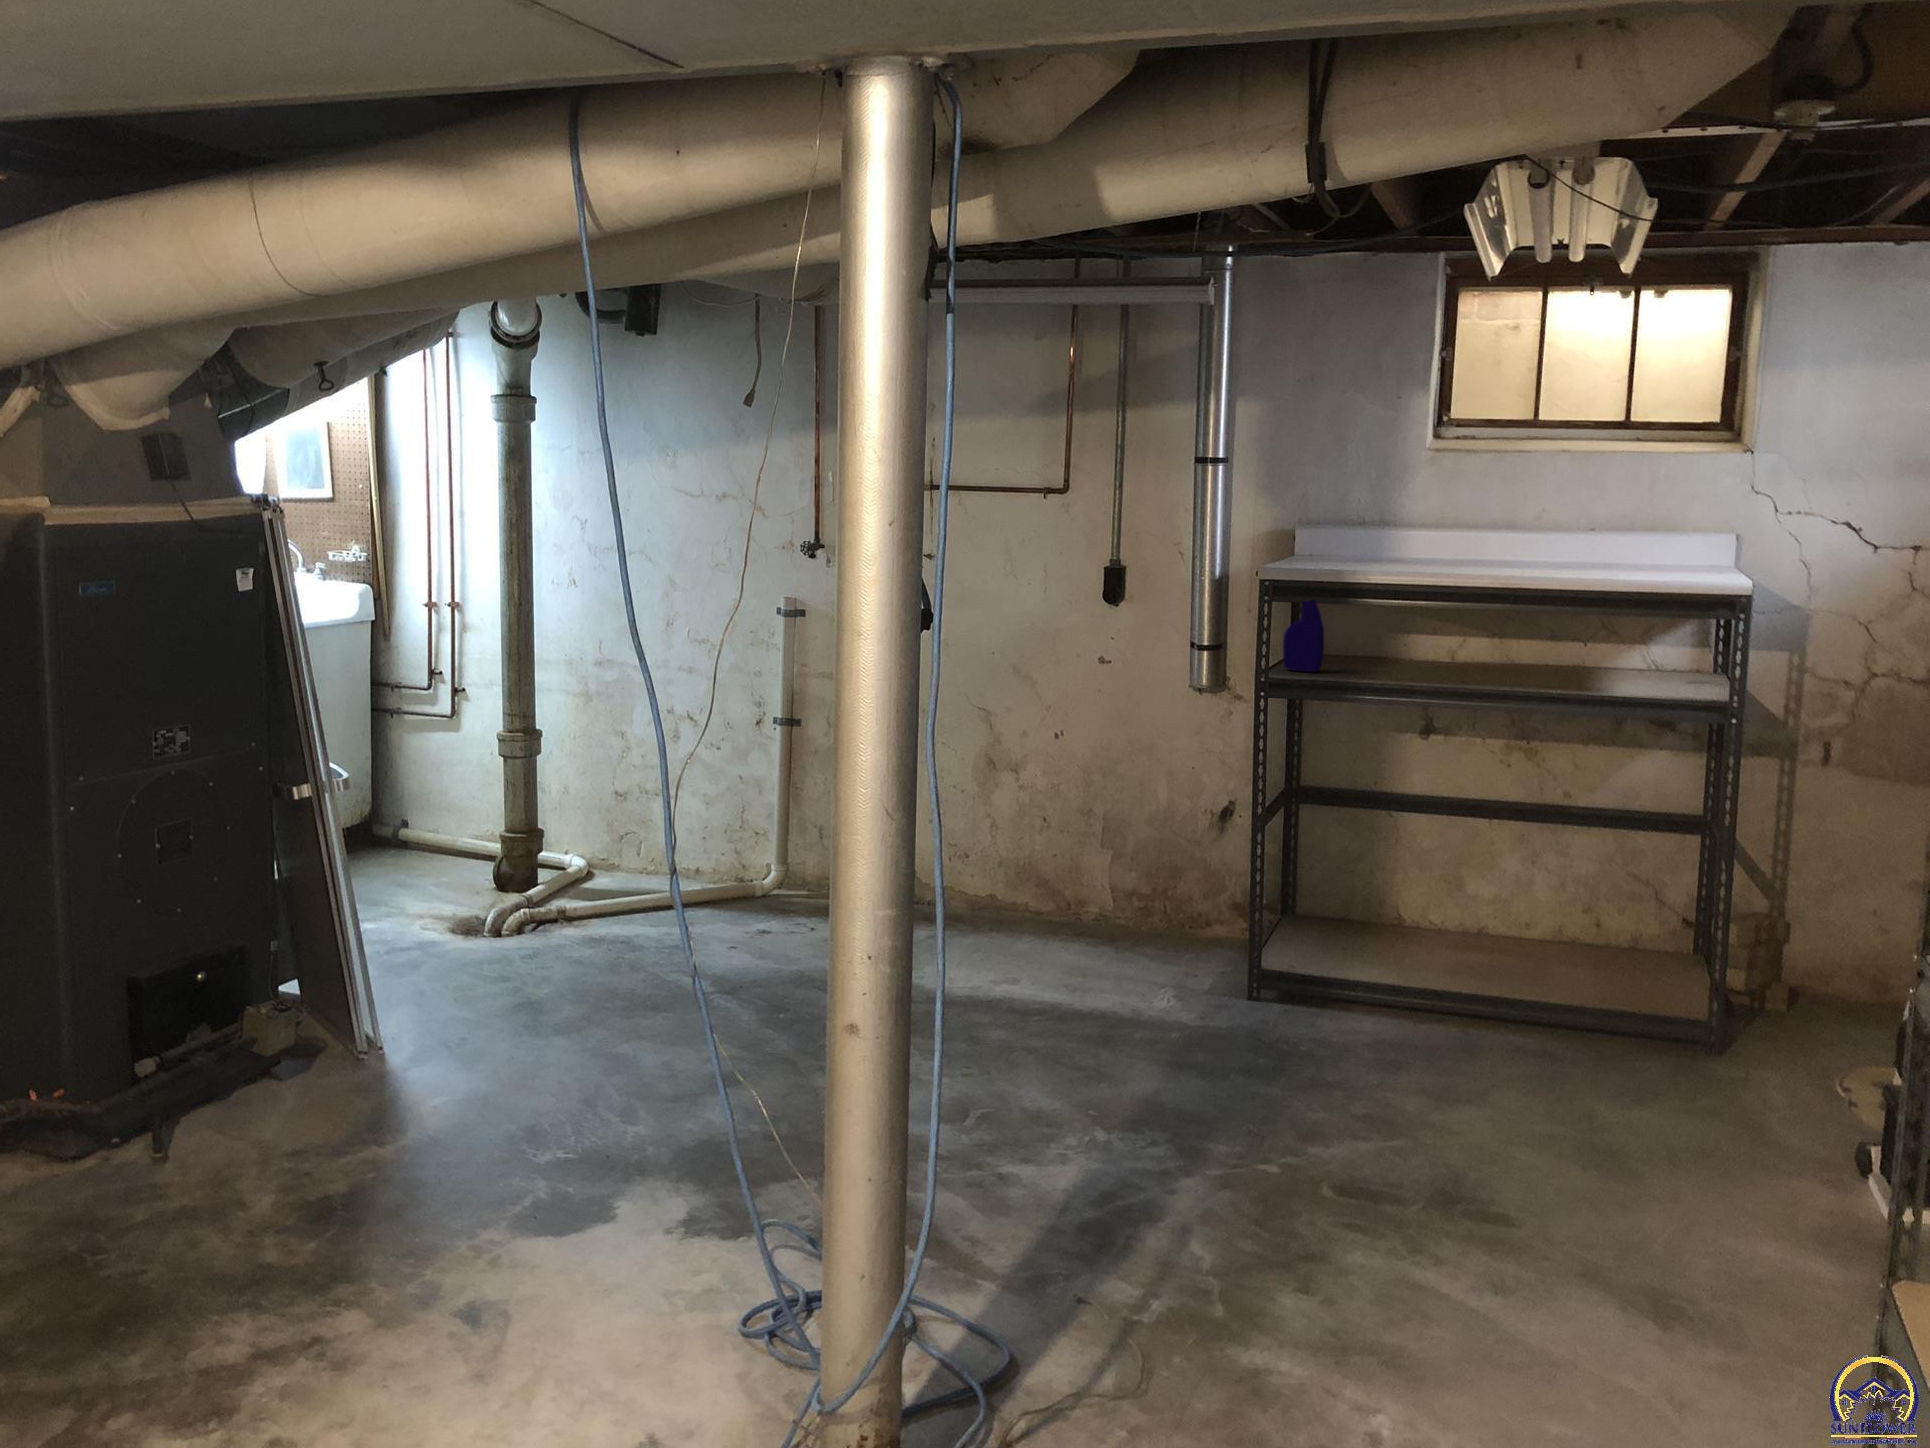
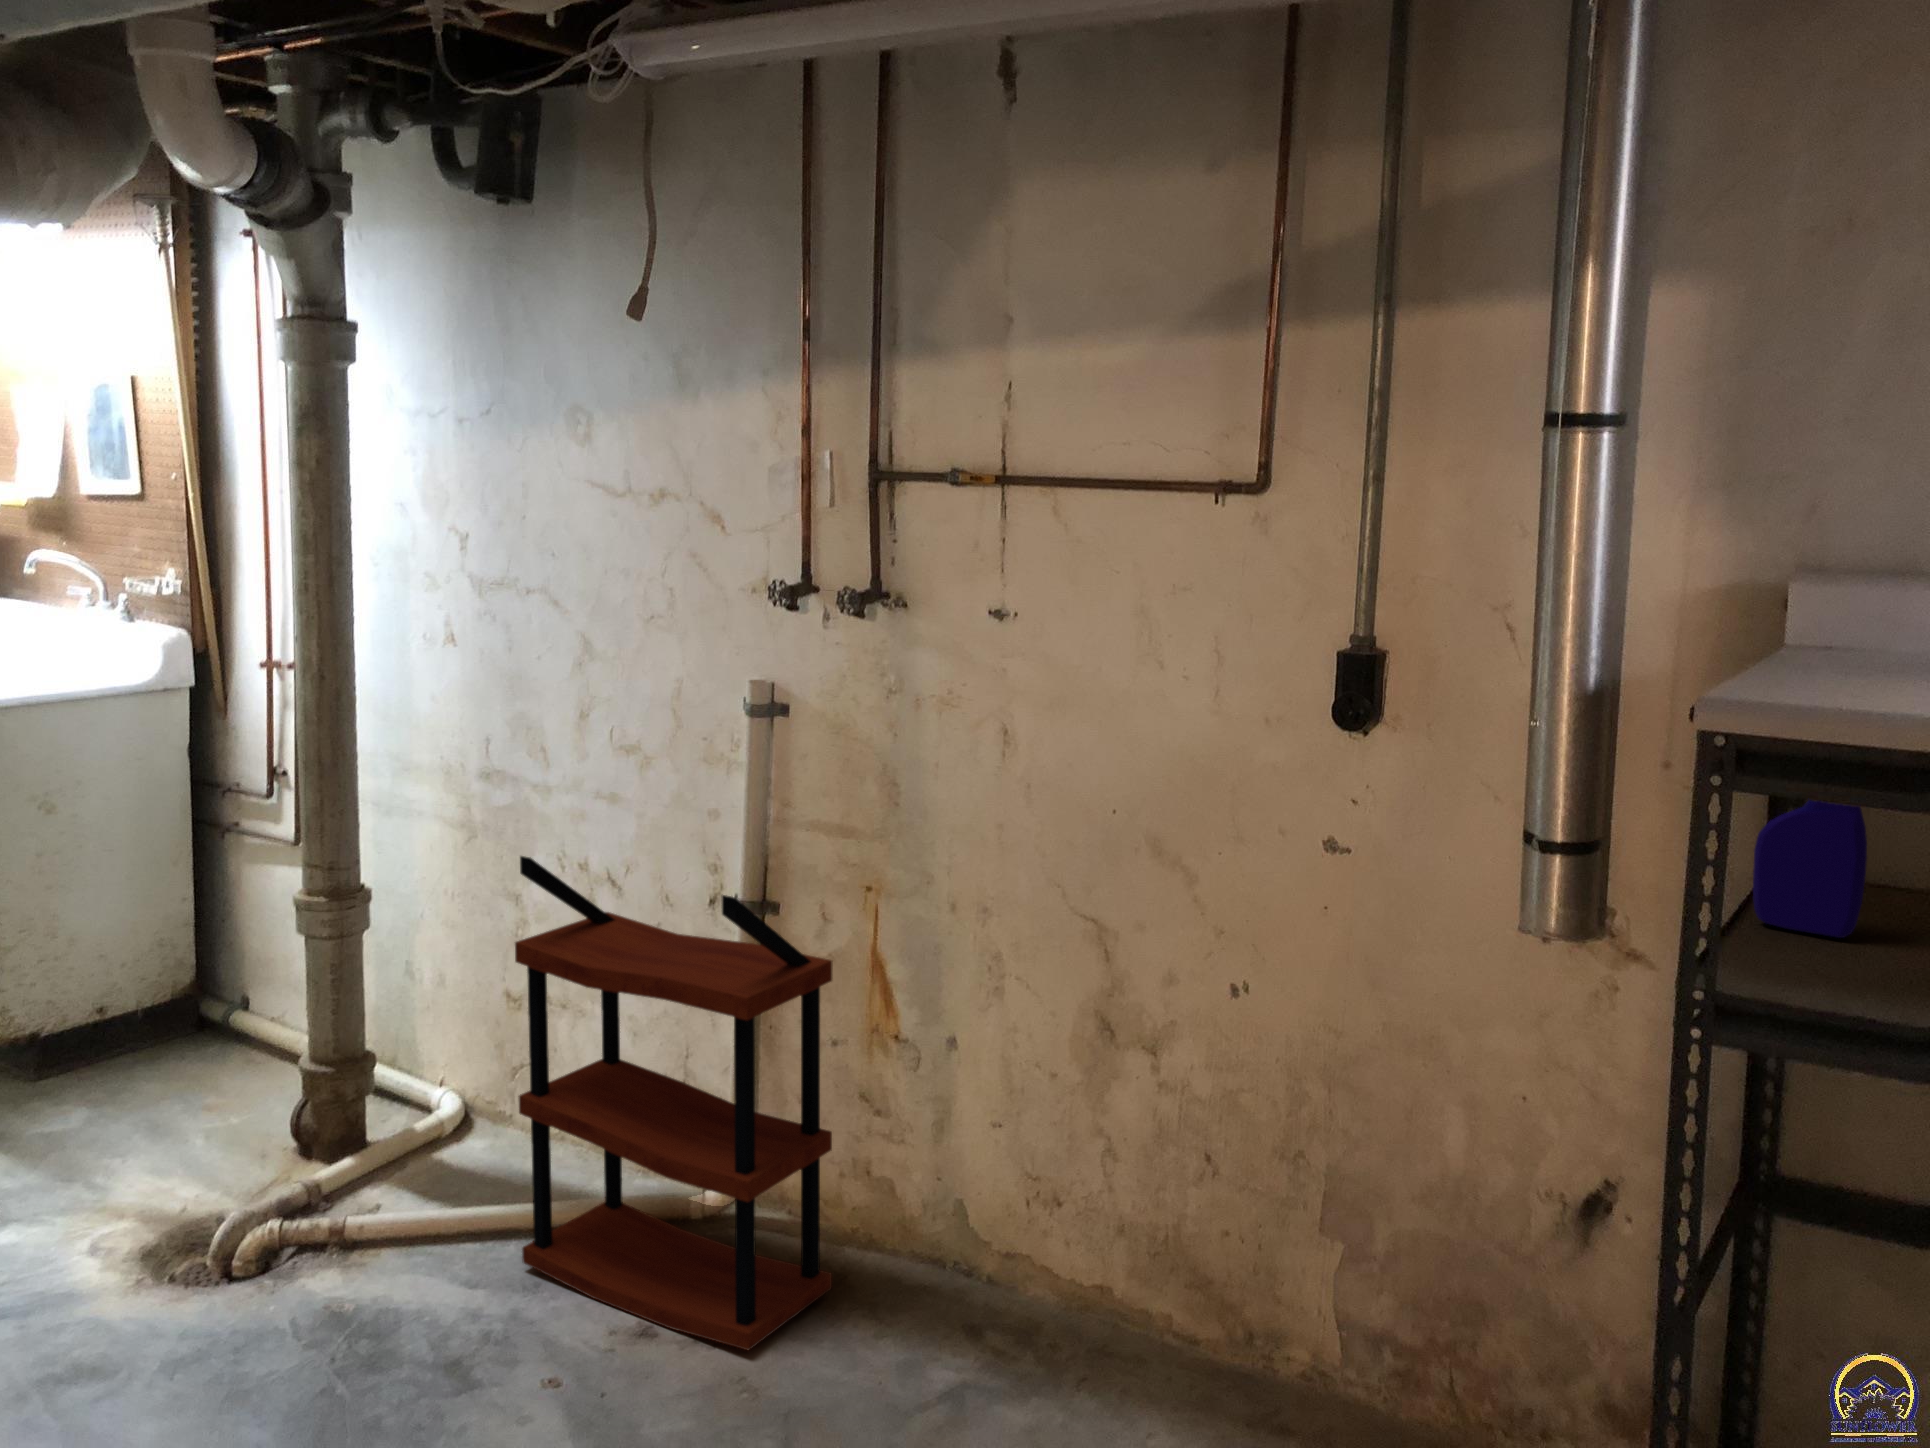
shelving unit: none [670,690,847,938] -> present [515,856,832,1350]

